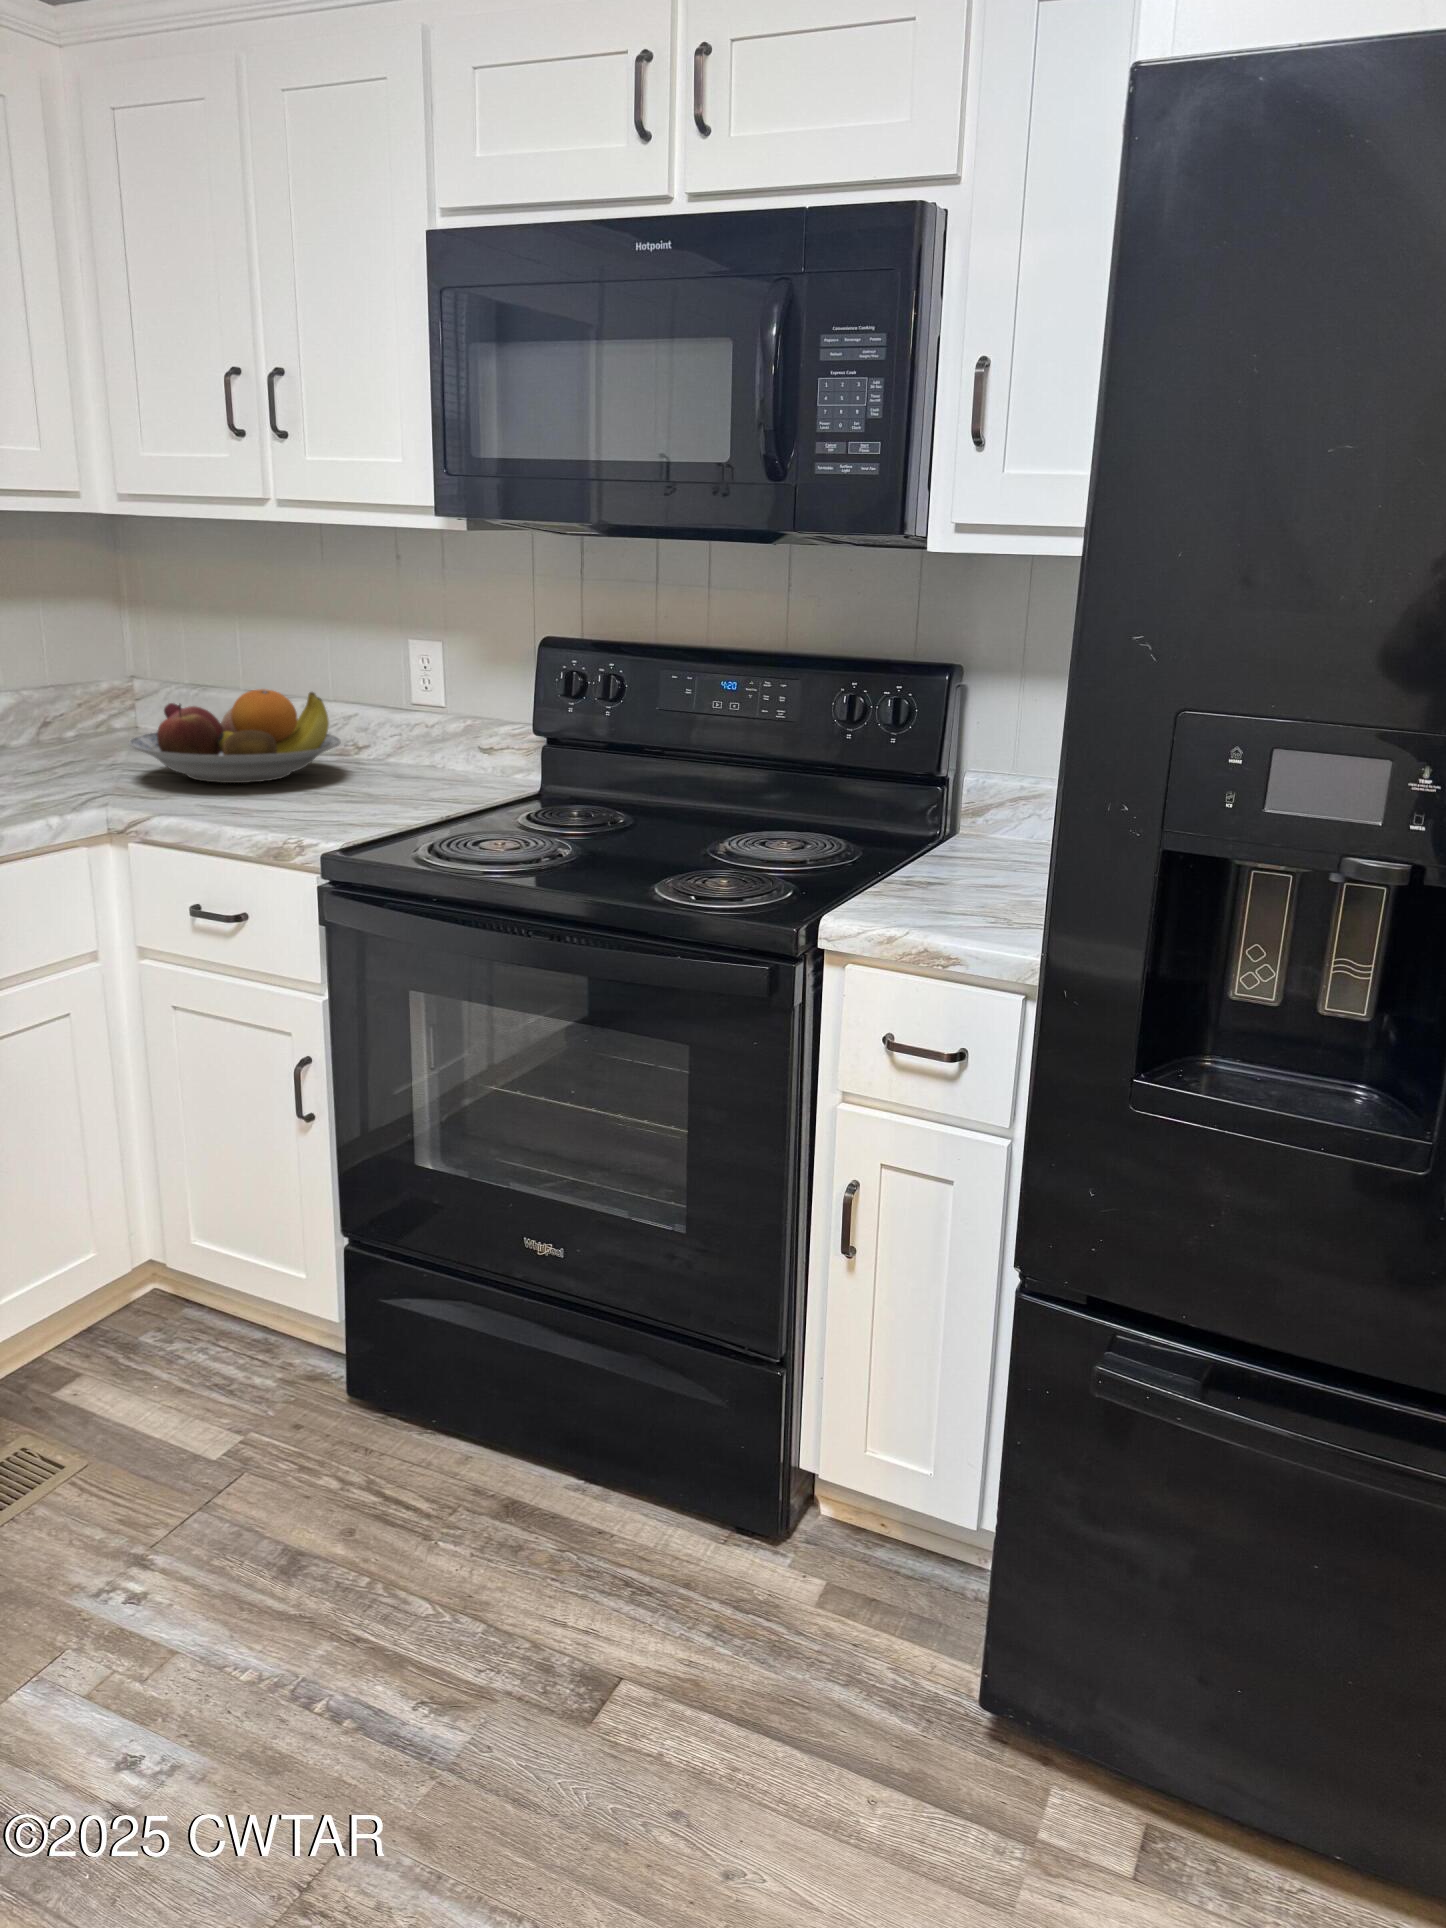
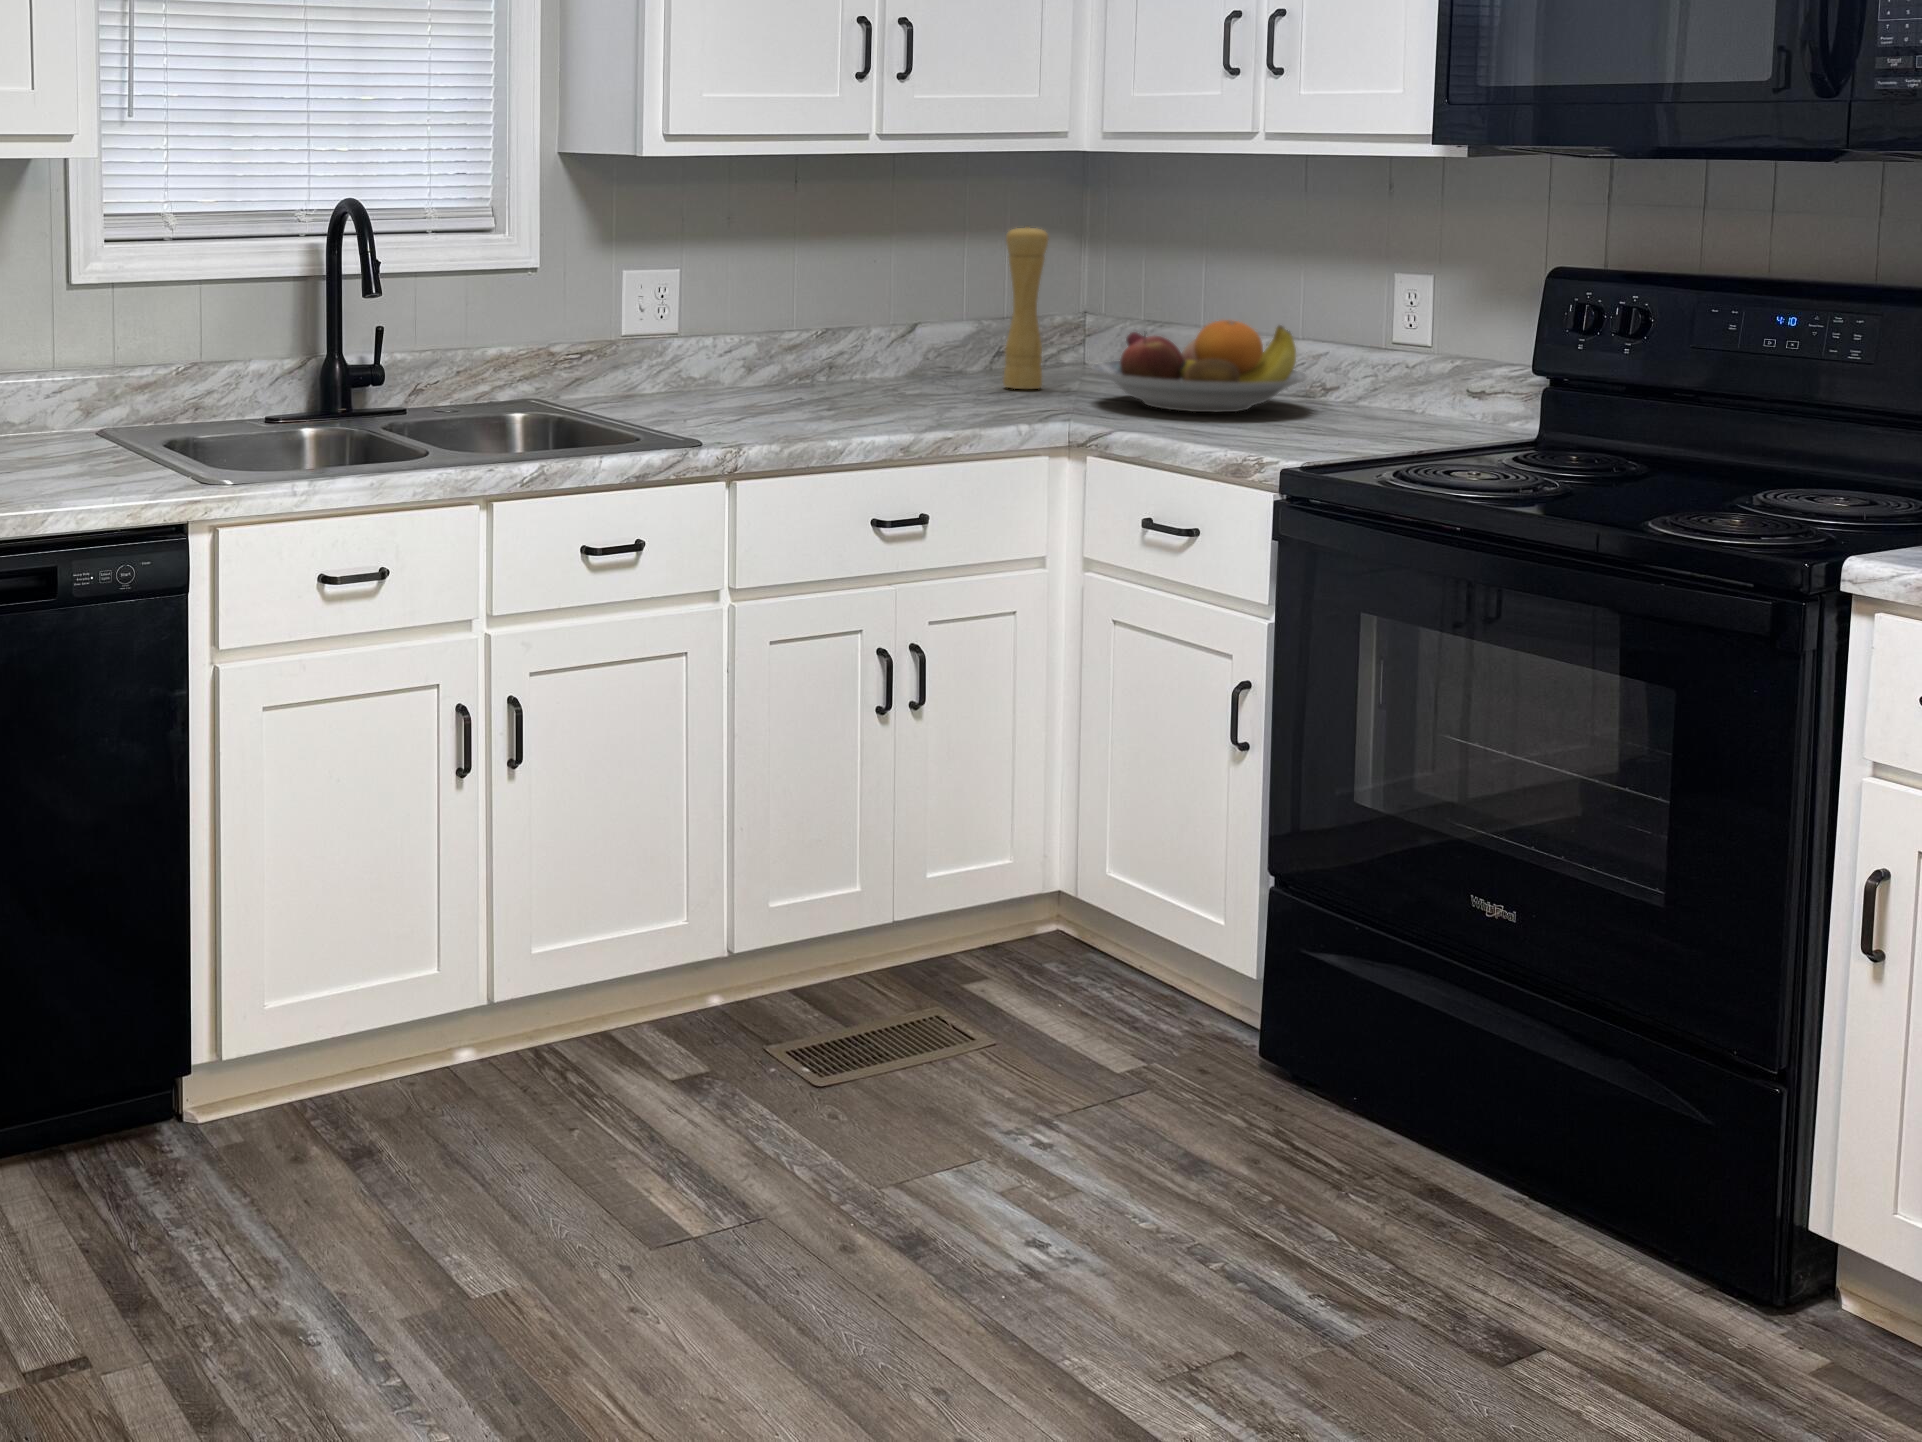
pepper mill: none [24,592,84,765] -> present [1003,225,1049,389]

